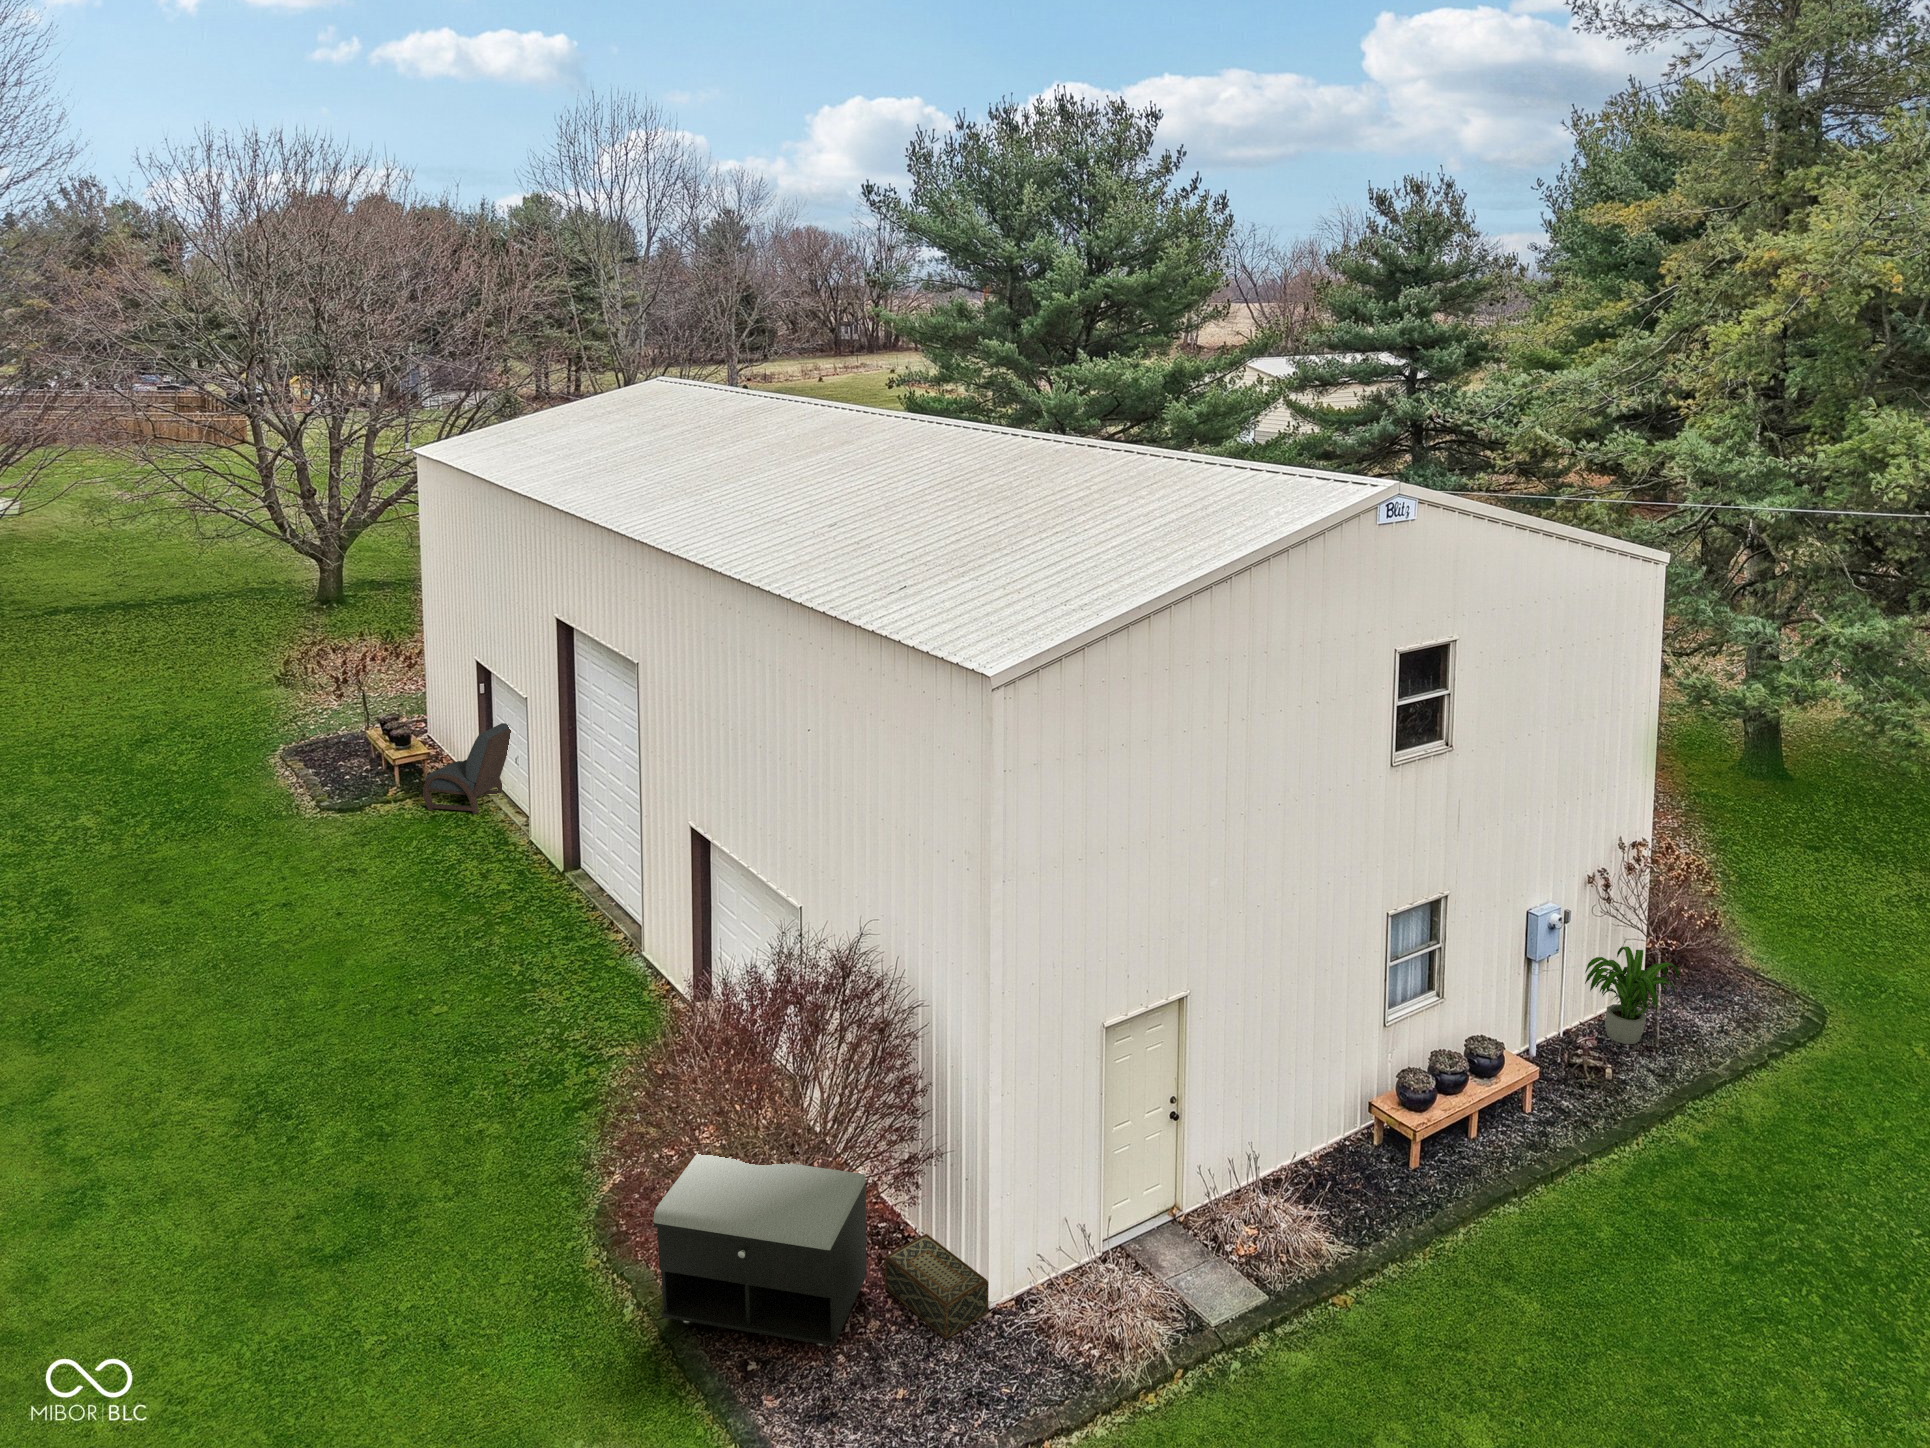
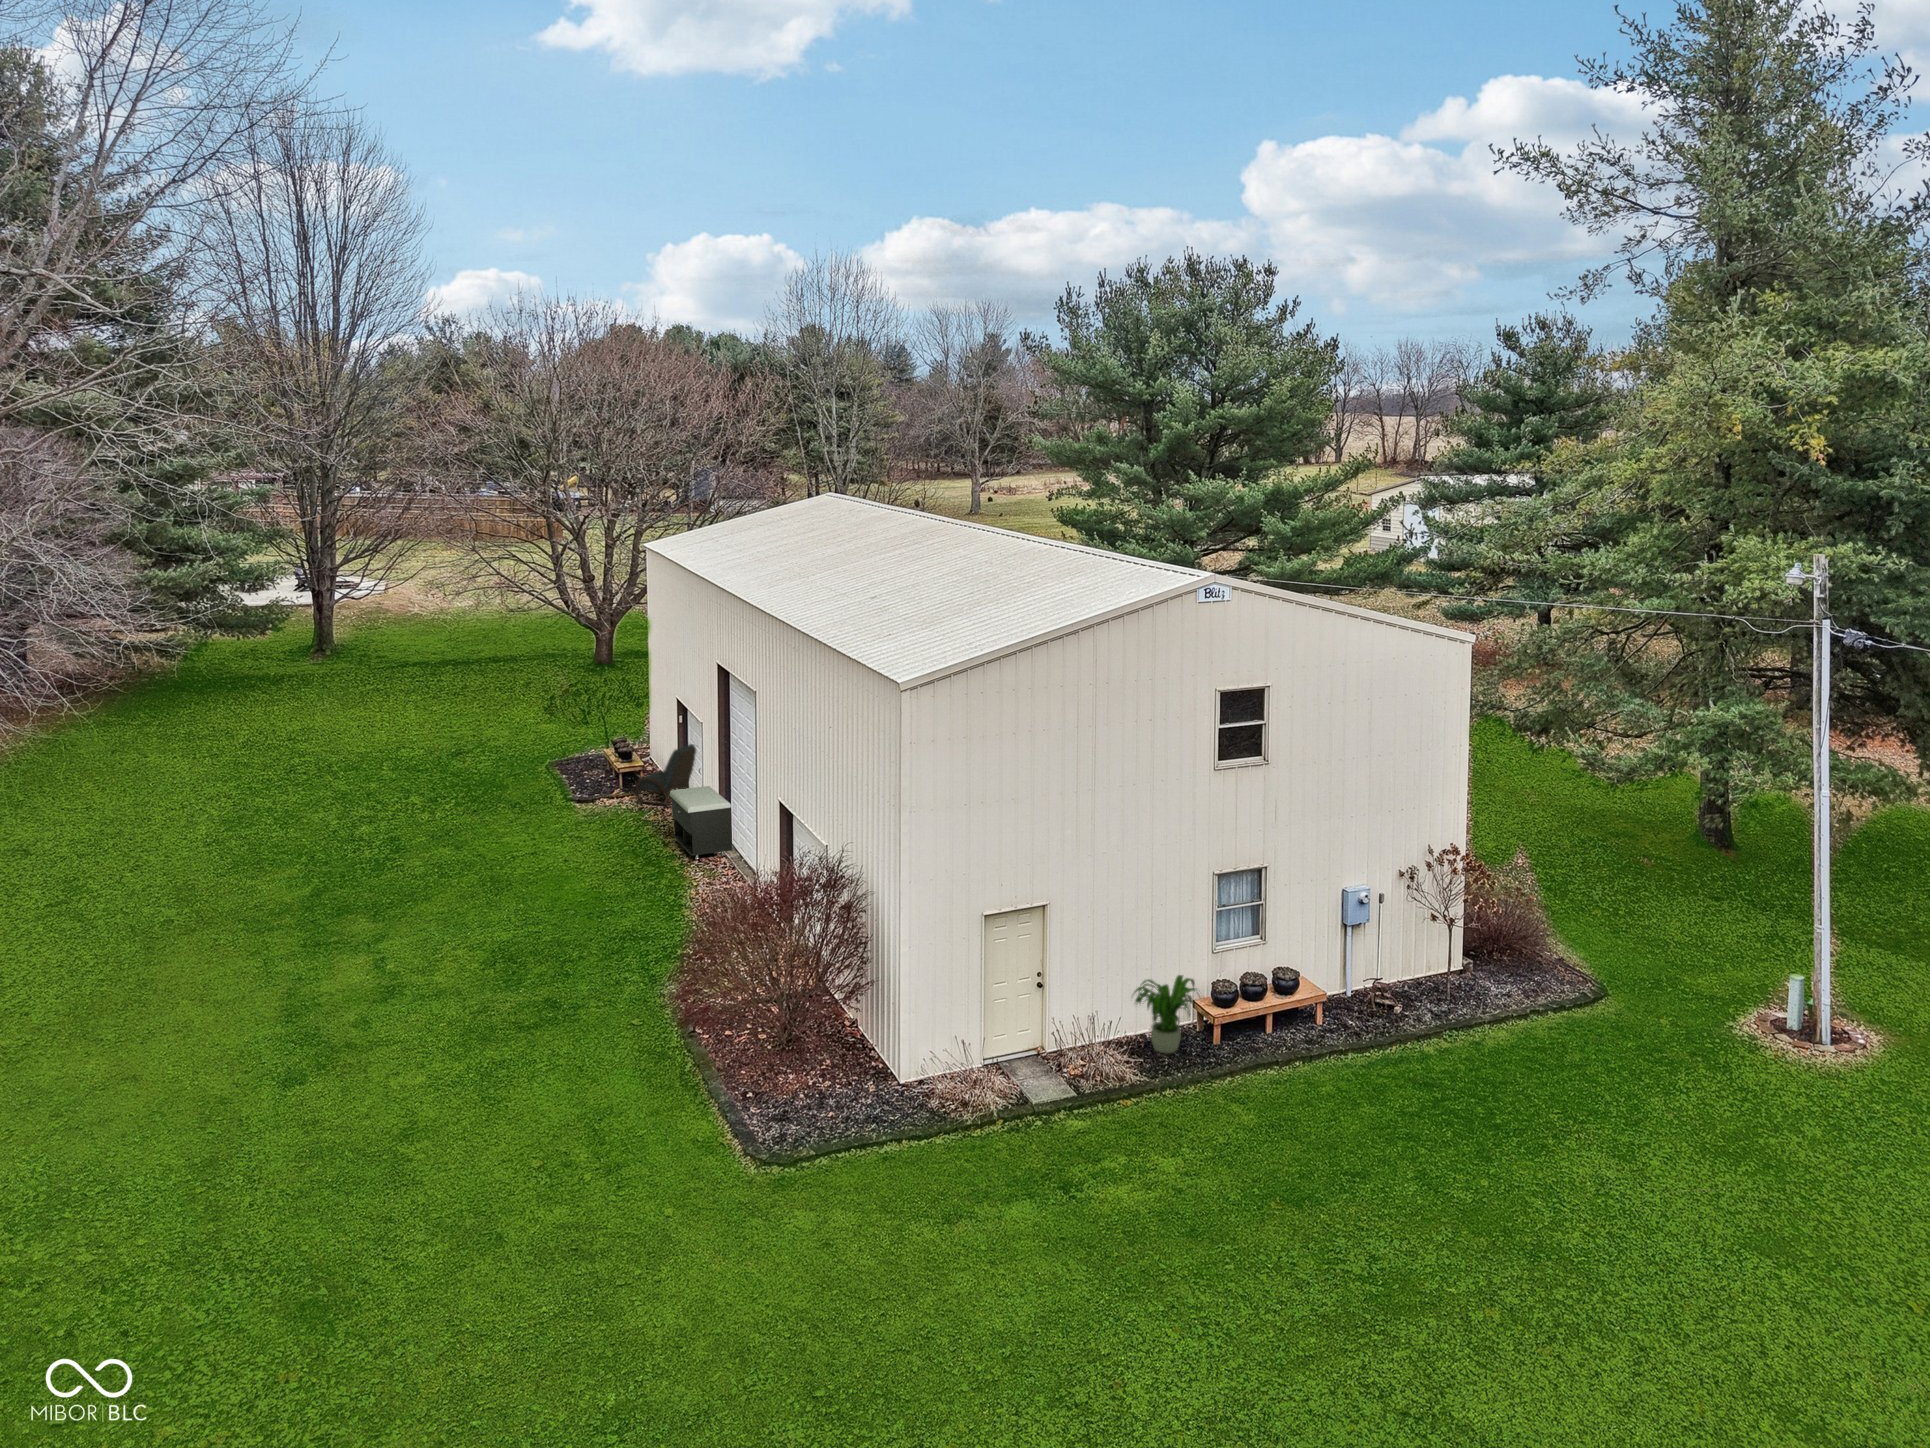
potted plant: present [1585,947,1679,1044] -> present [1134,975,1198,1053]
storage bench: present [654,1153,867,1346] -> present [670,786,732,859]
woven basket: present [885,1234,988,1339] -> none [843,1040,899,1094]

